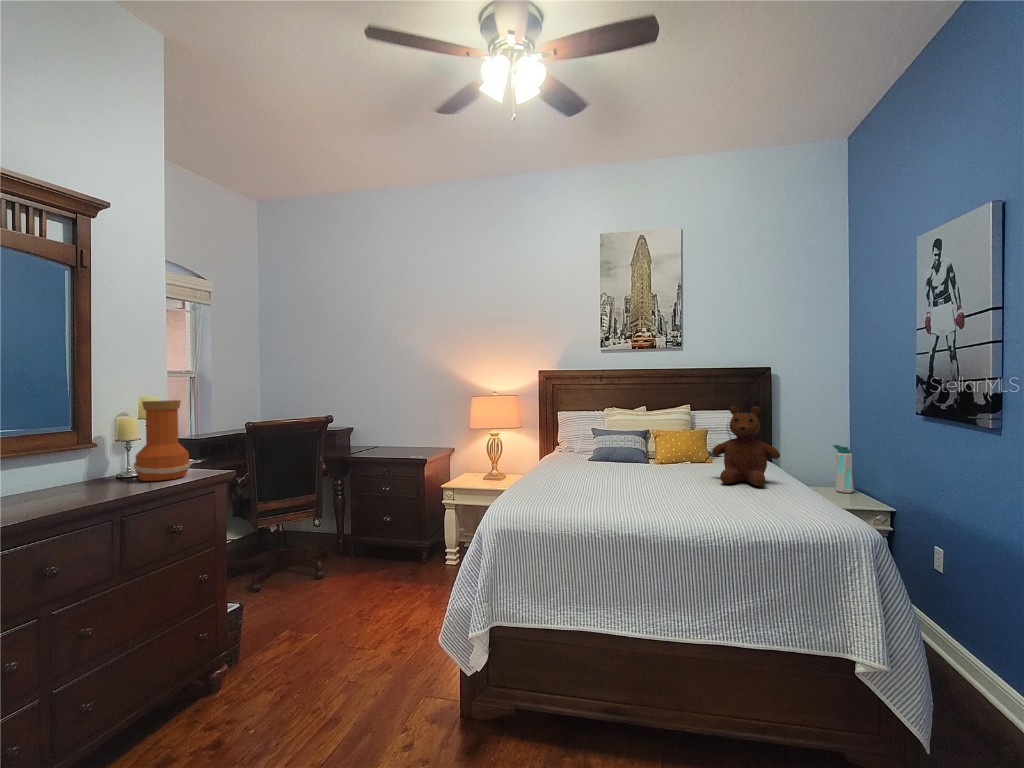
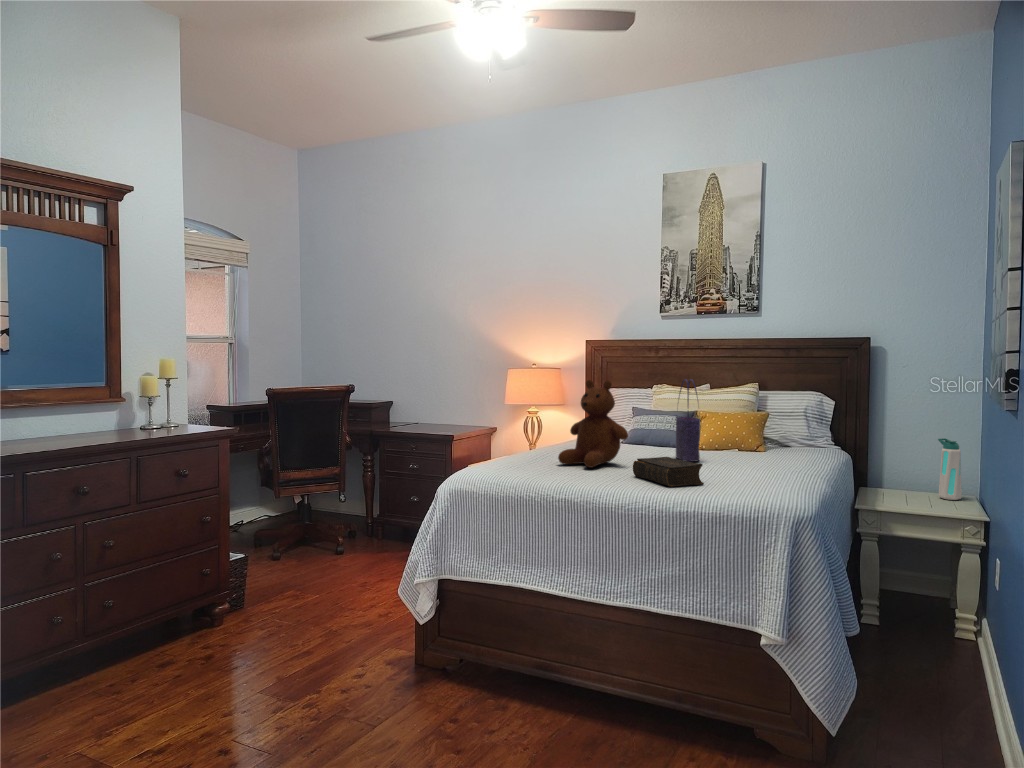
vase: present [134,400,191,481] -> none [152,362,198,432]
tote bag: none [662,405,690,478] -> present [676,379,700,462]
teddy bear: present [712,406,780,486] -> present [558,380,628,468]
book: none [666,479,742,512] -> present [633,457,704,487]

